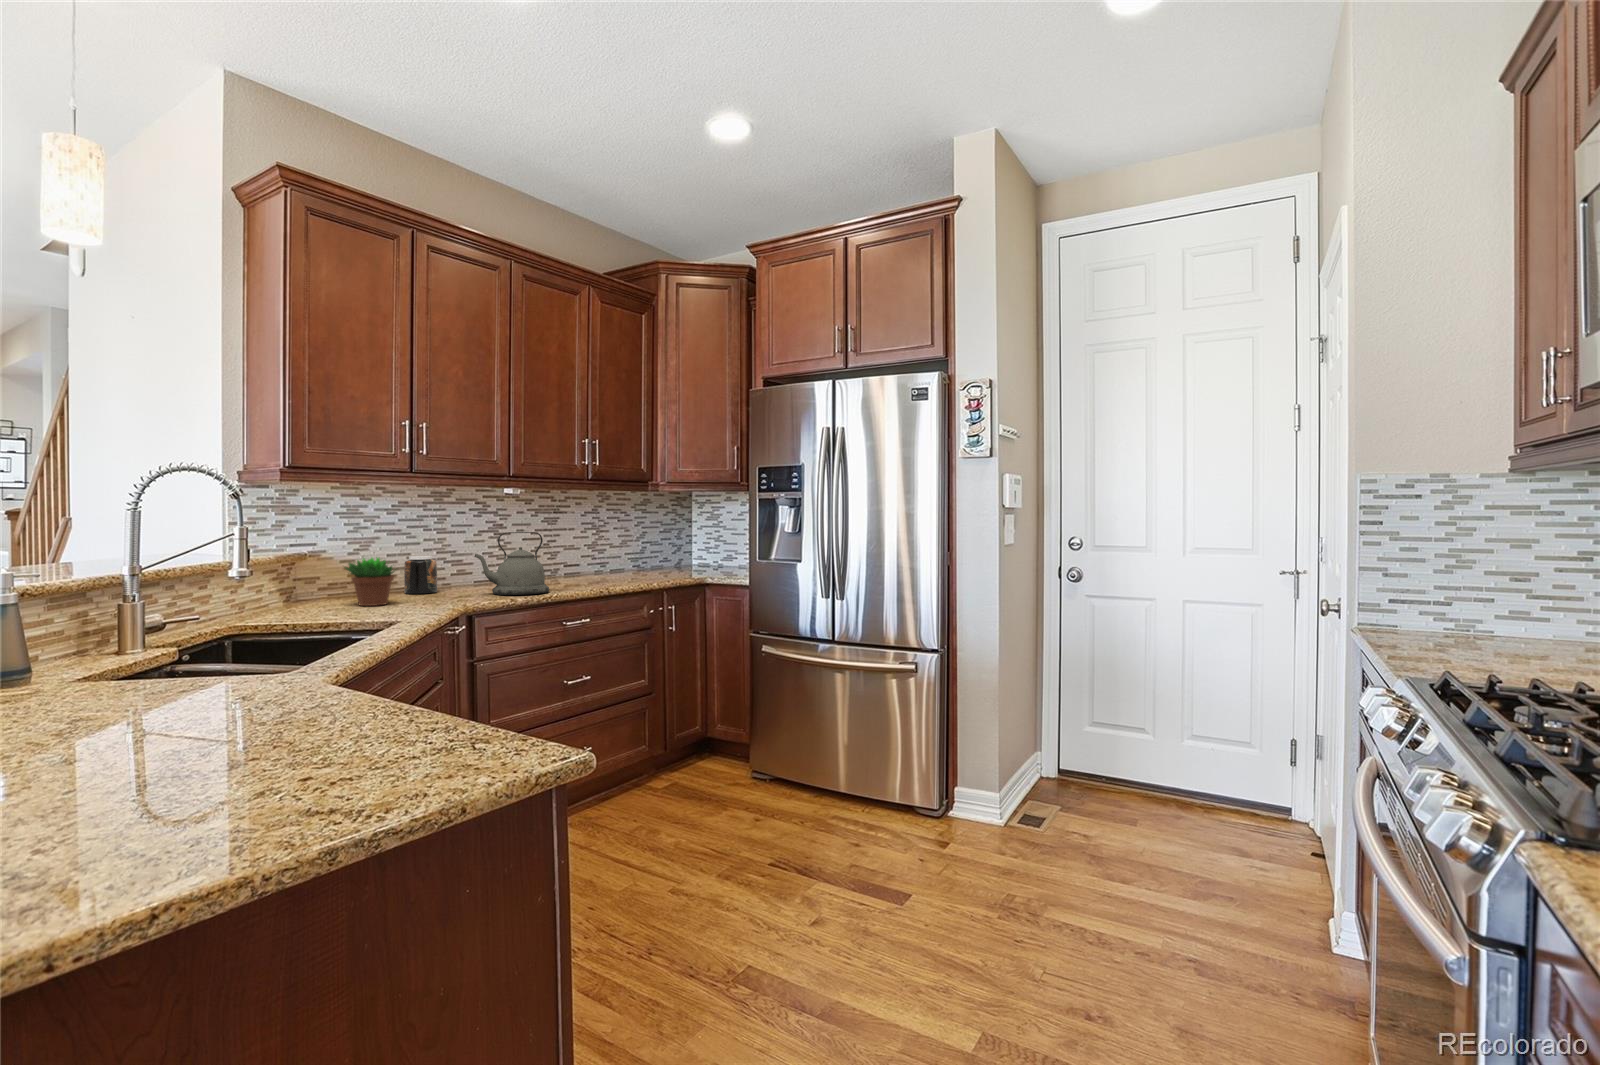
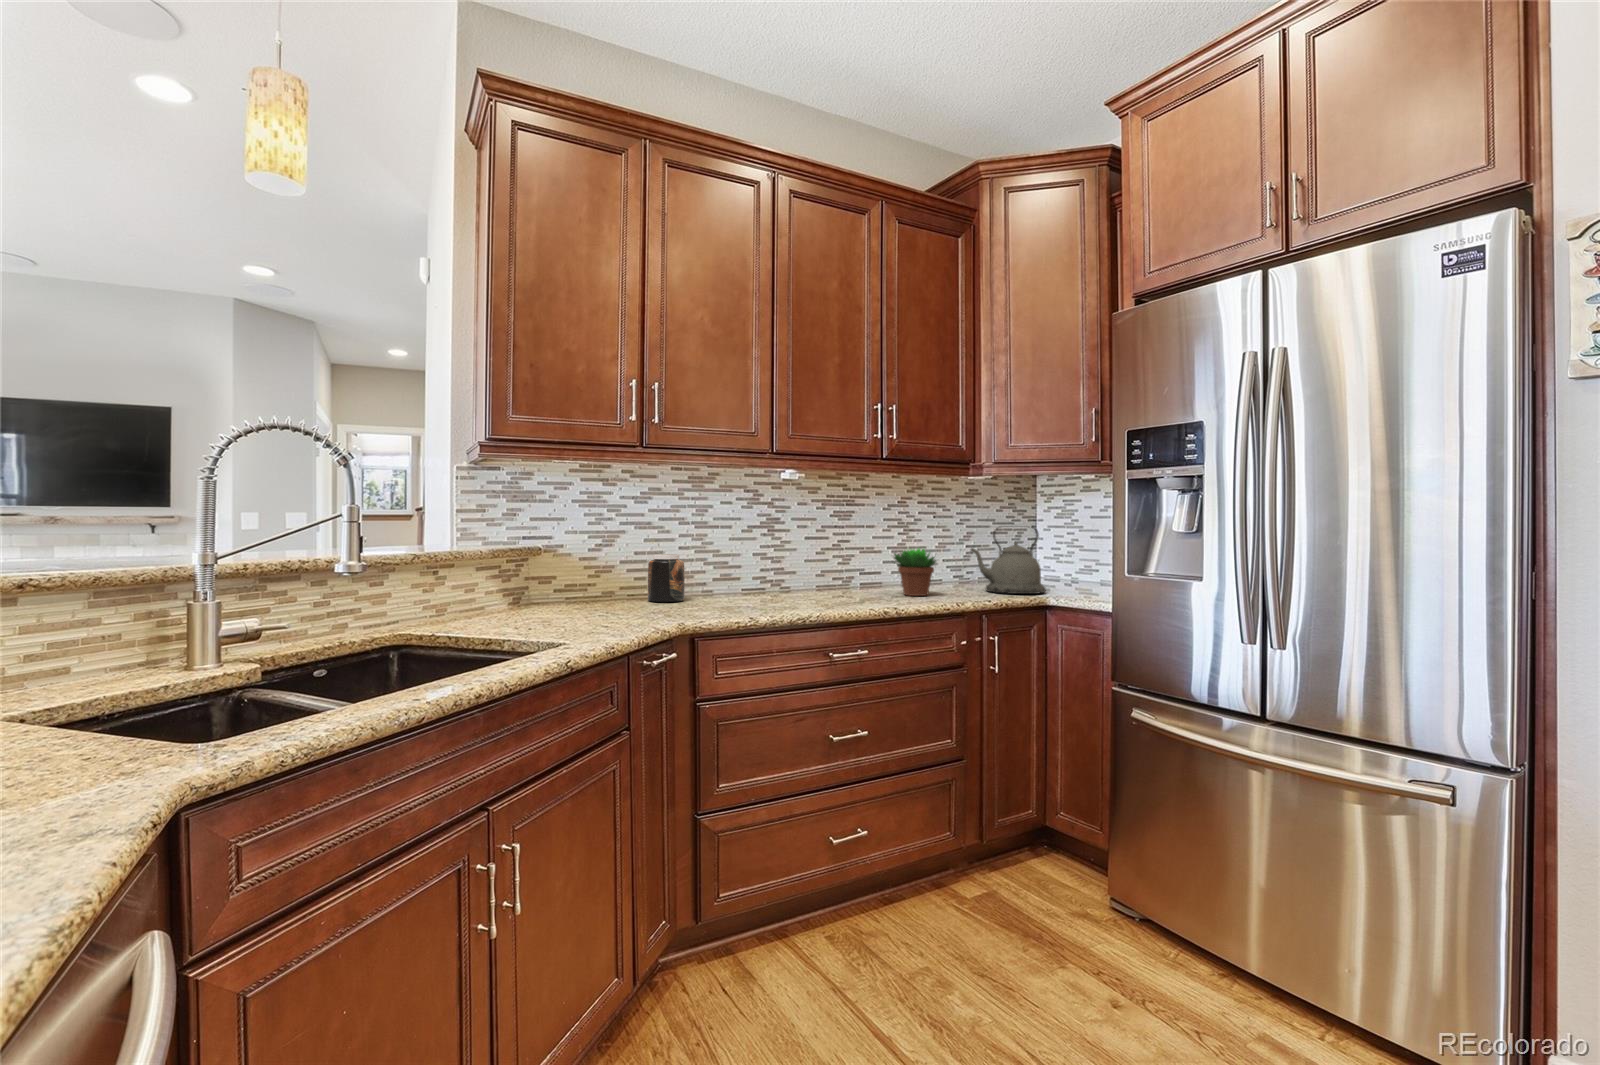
kettle: present [474,532,549,595] -> present [971,528,1046,594]
succulent plant: present [345,557,394,606] -> present [894,548,936,596]

